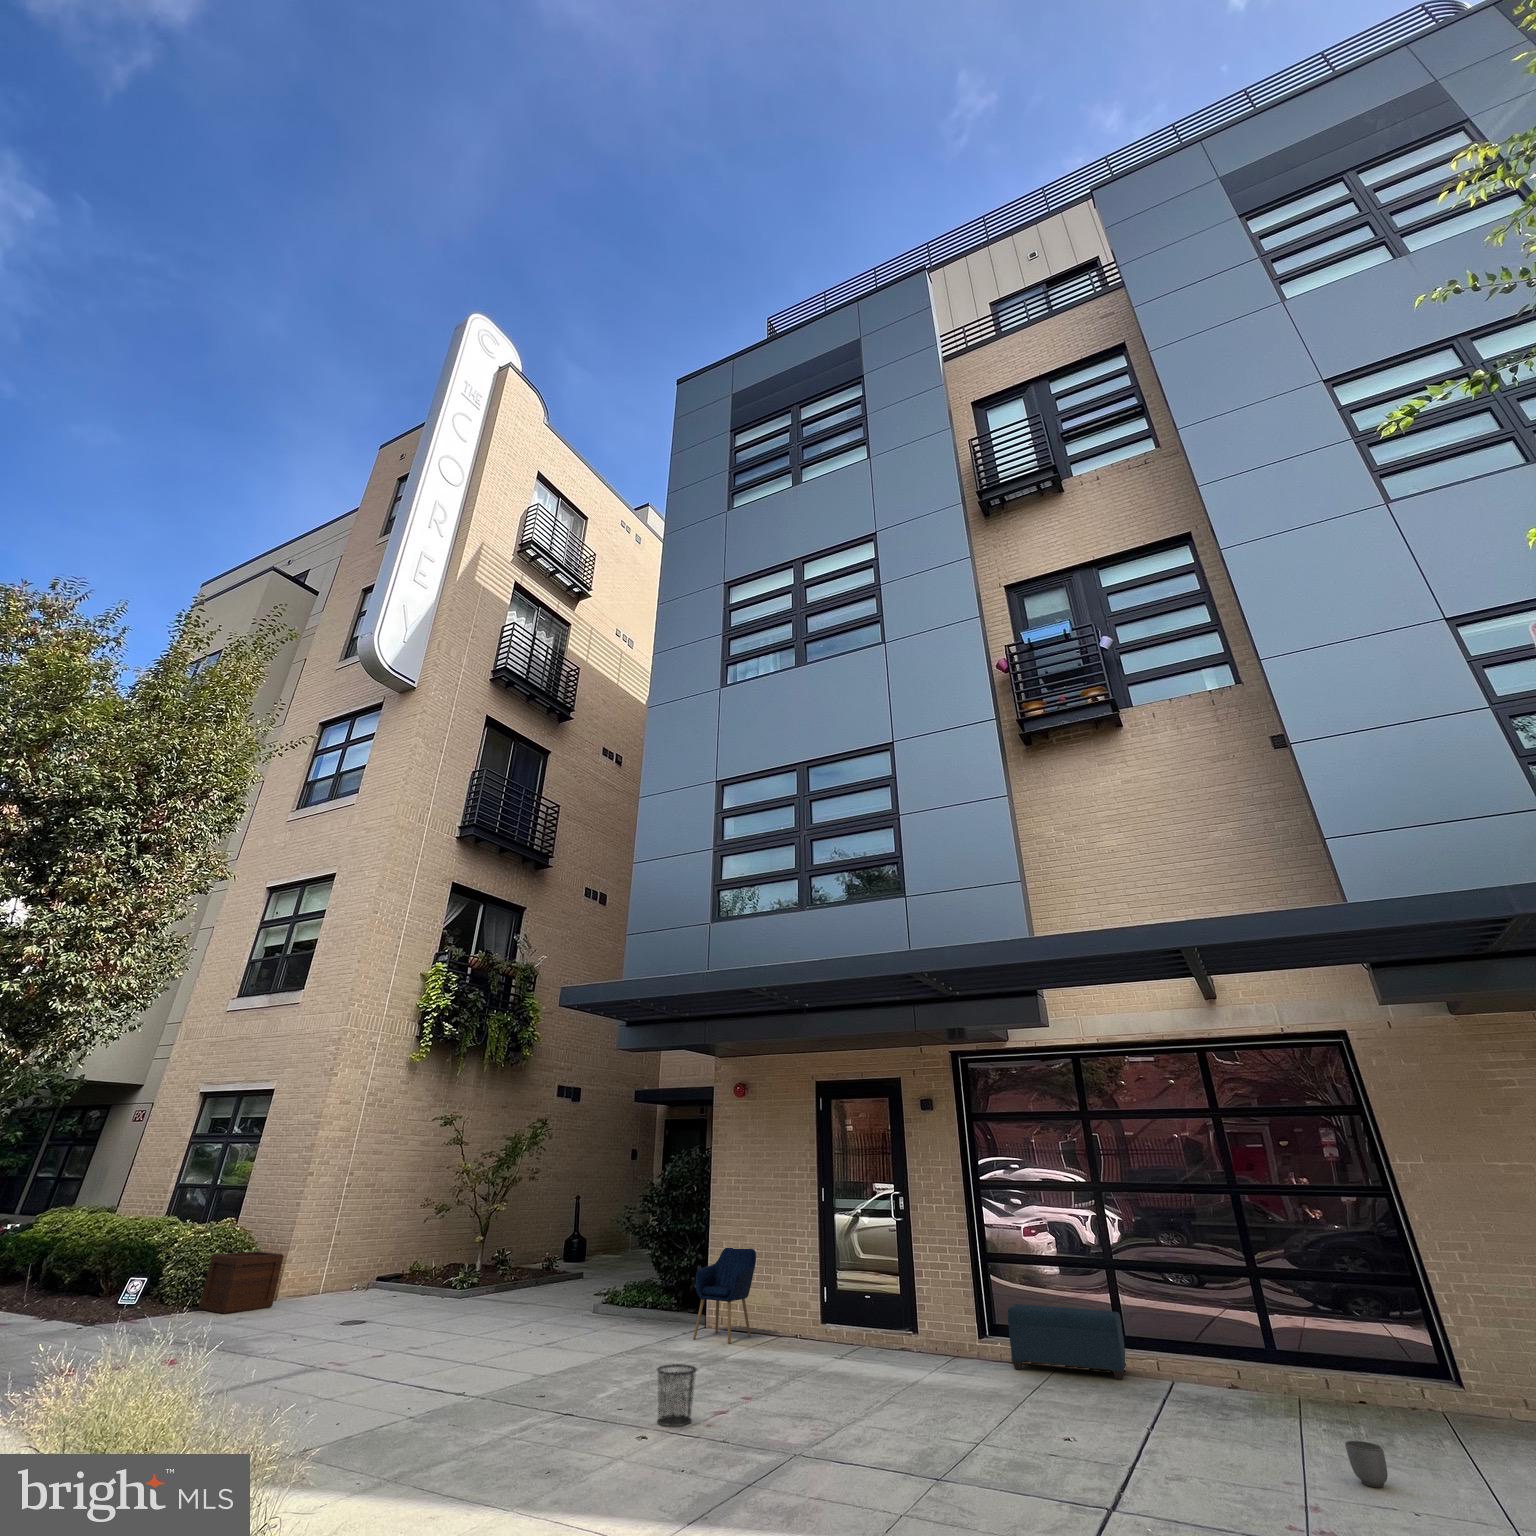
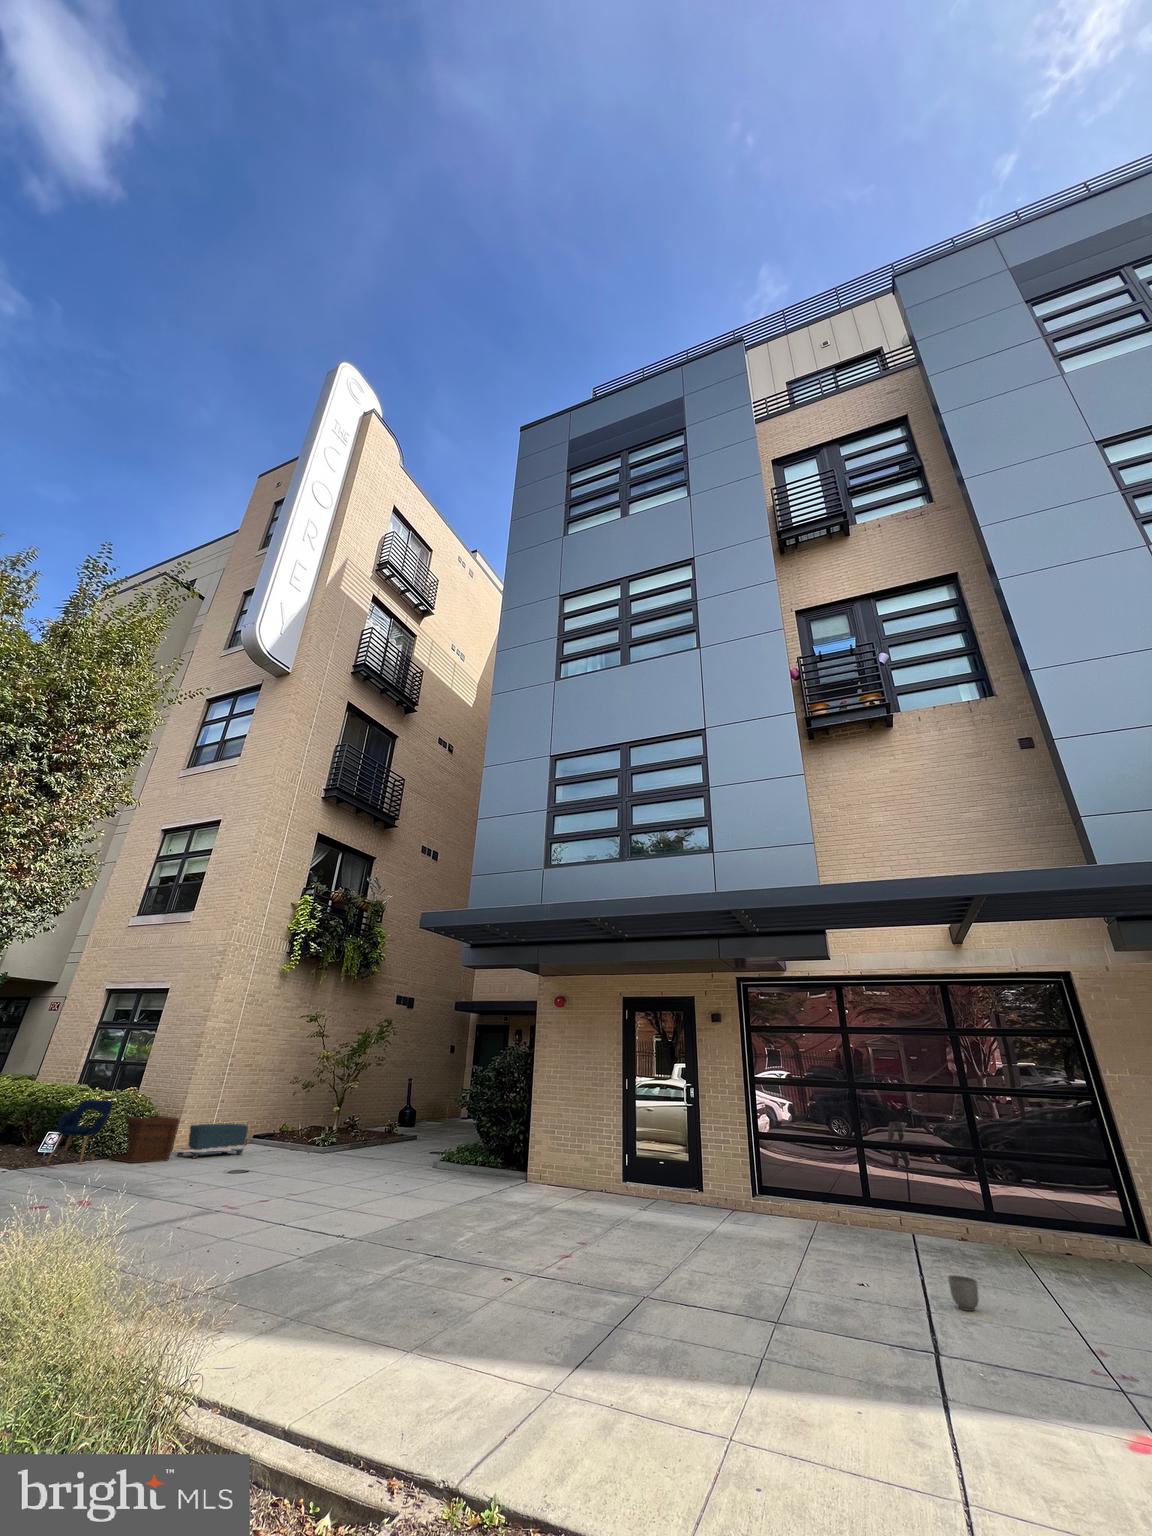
chair: present [693,1248,756,1343] -> present [47,1100,112,1164]
bench: present [1008,1304,1127,1380] -> present [177,1124,248,1158]
waste bin: present [657,1364,697,1426] -> none [511,1203,543,1249]
planter: present [1345,1441,1388,1488] -> present [948,1275,979,1311]

